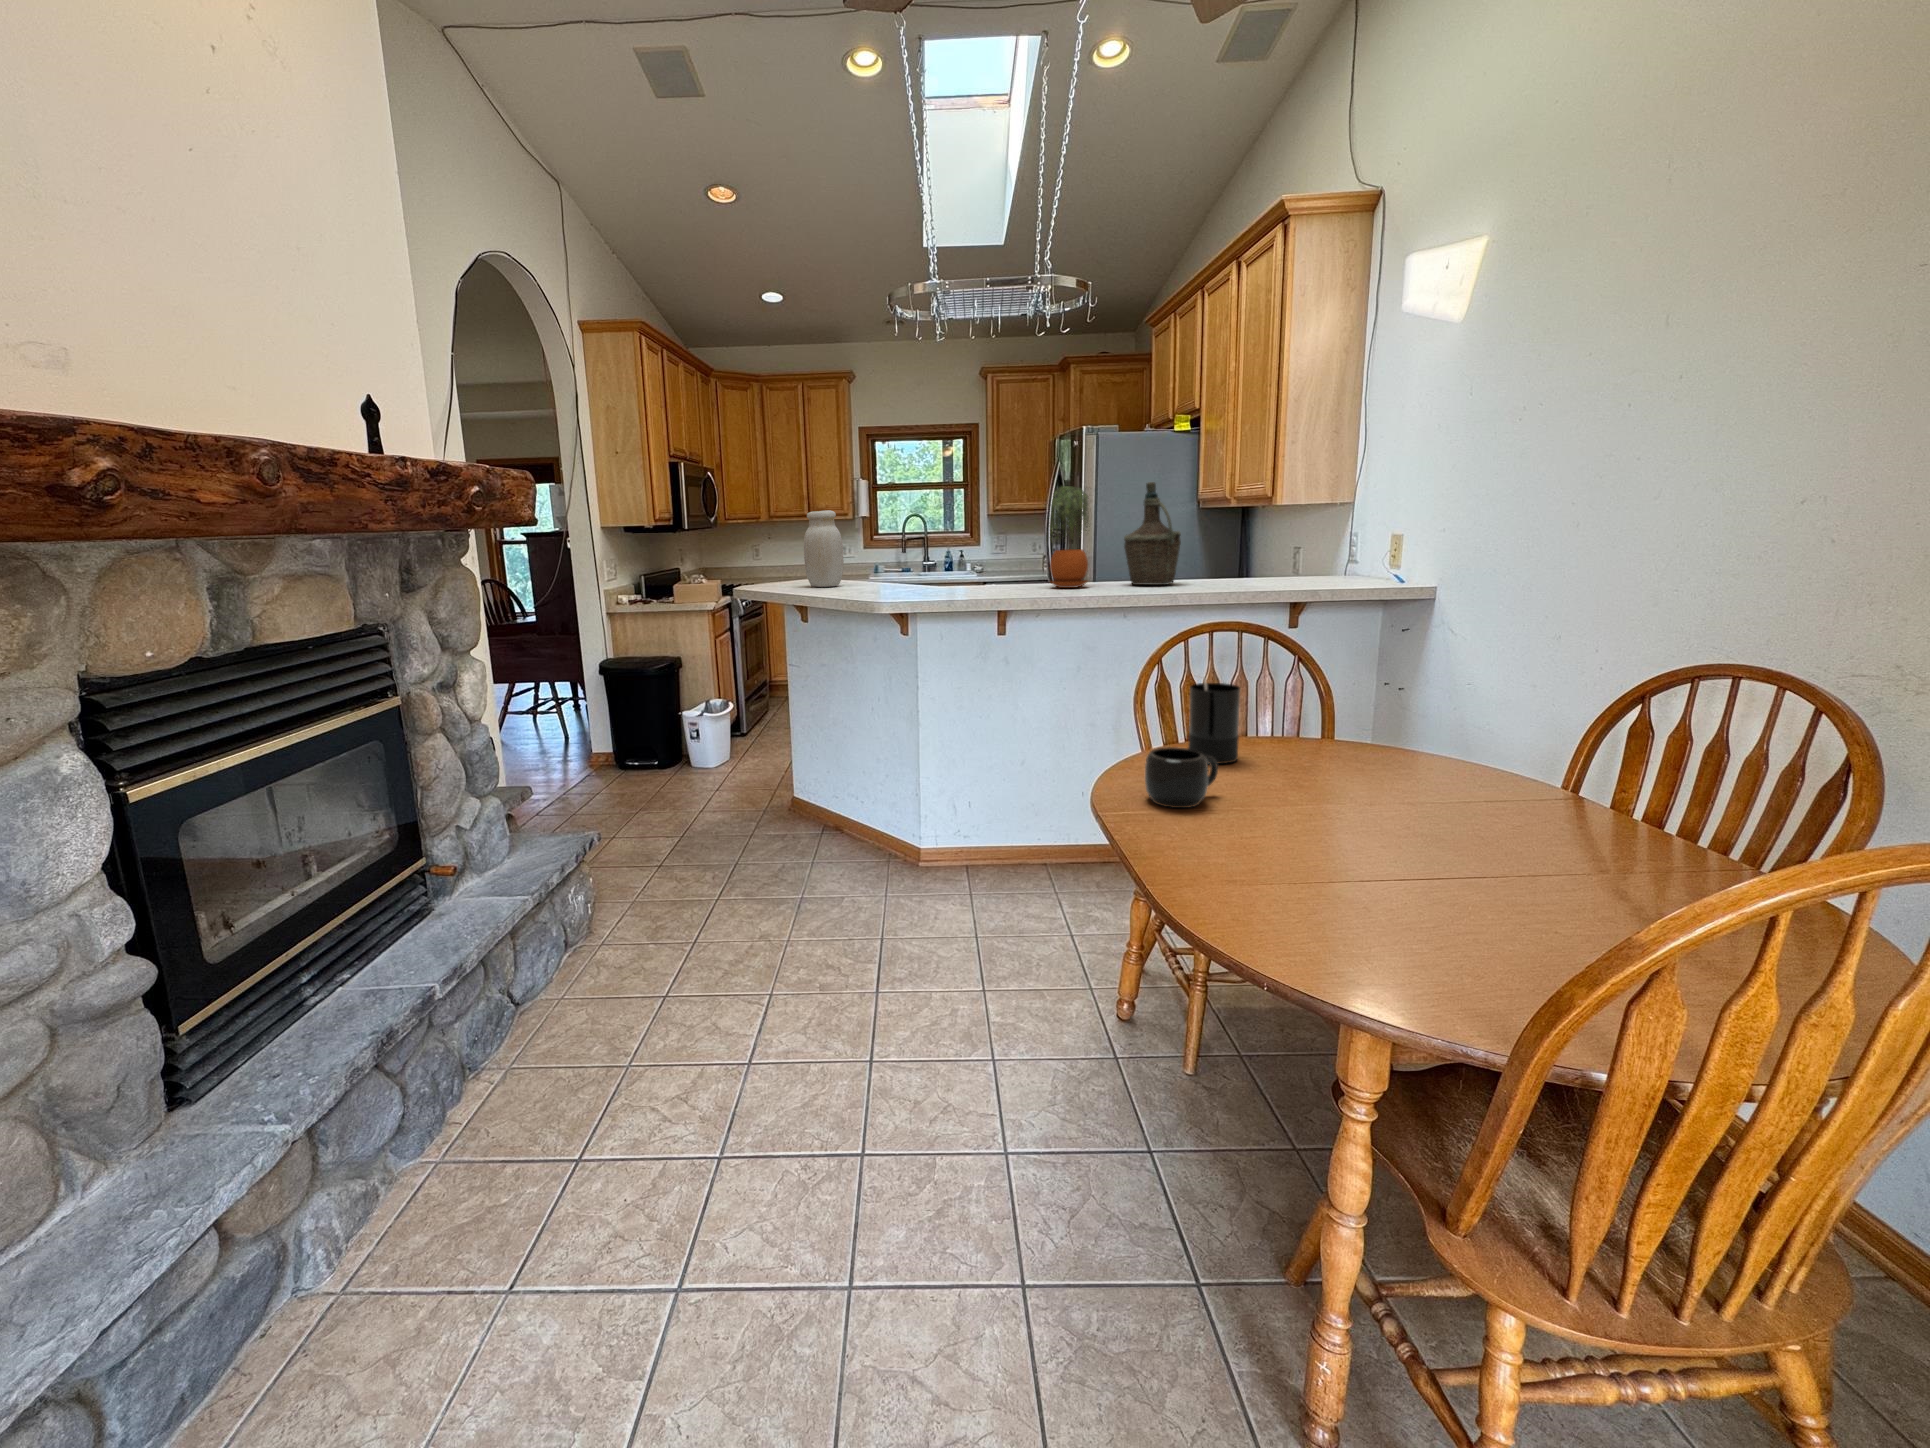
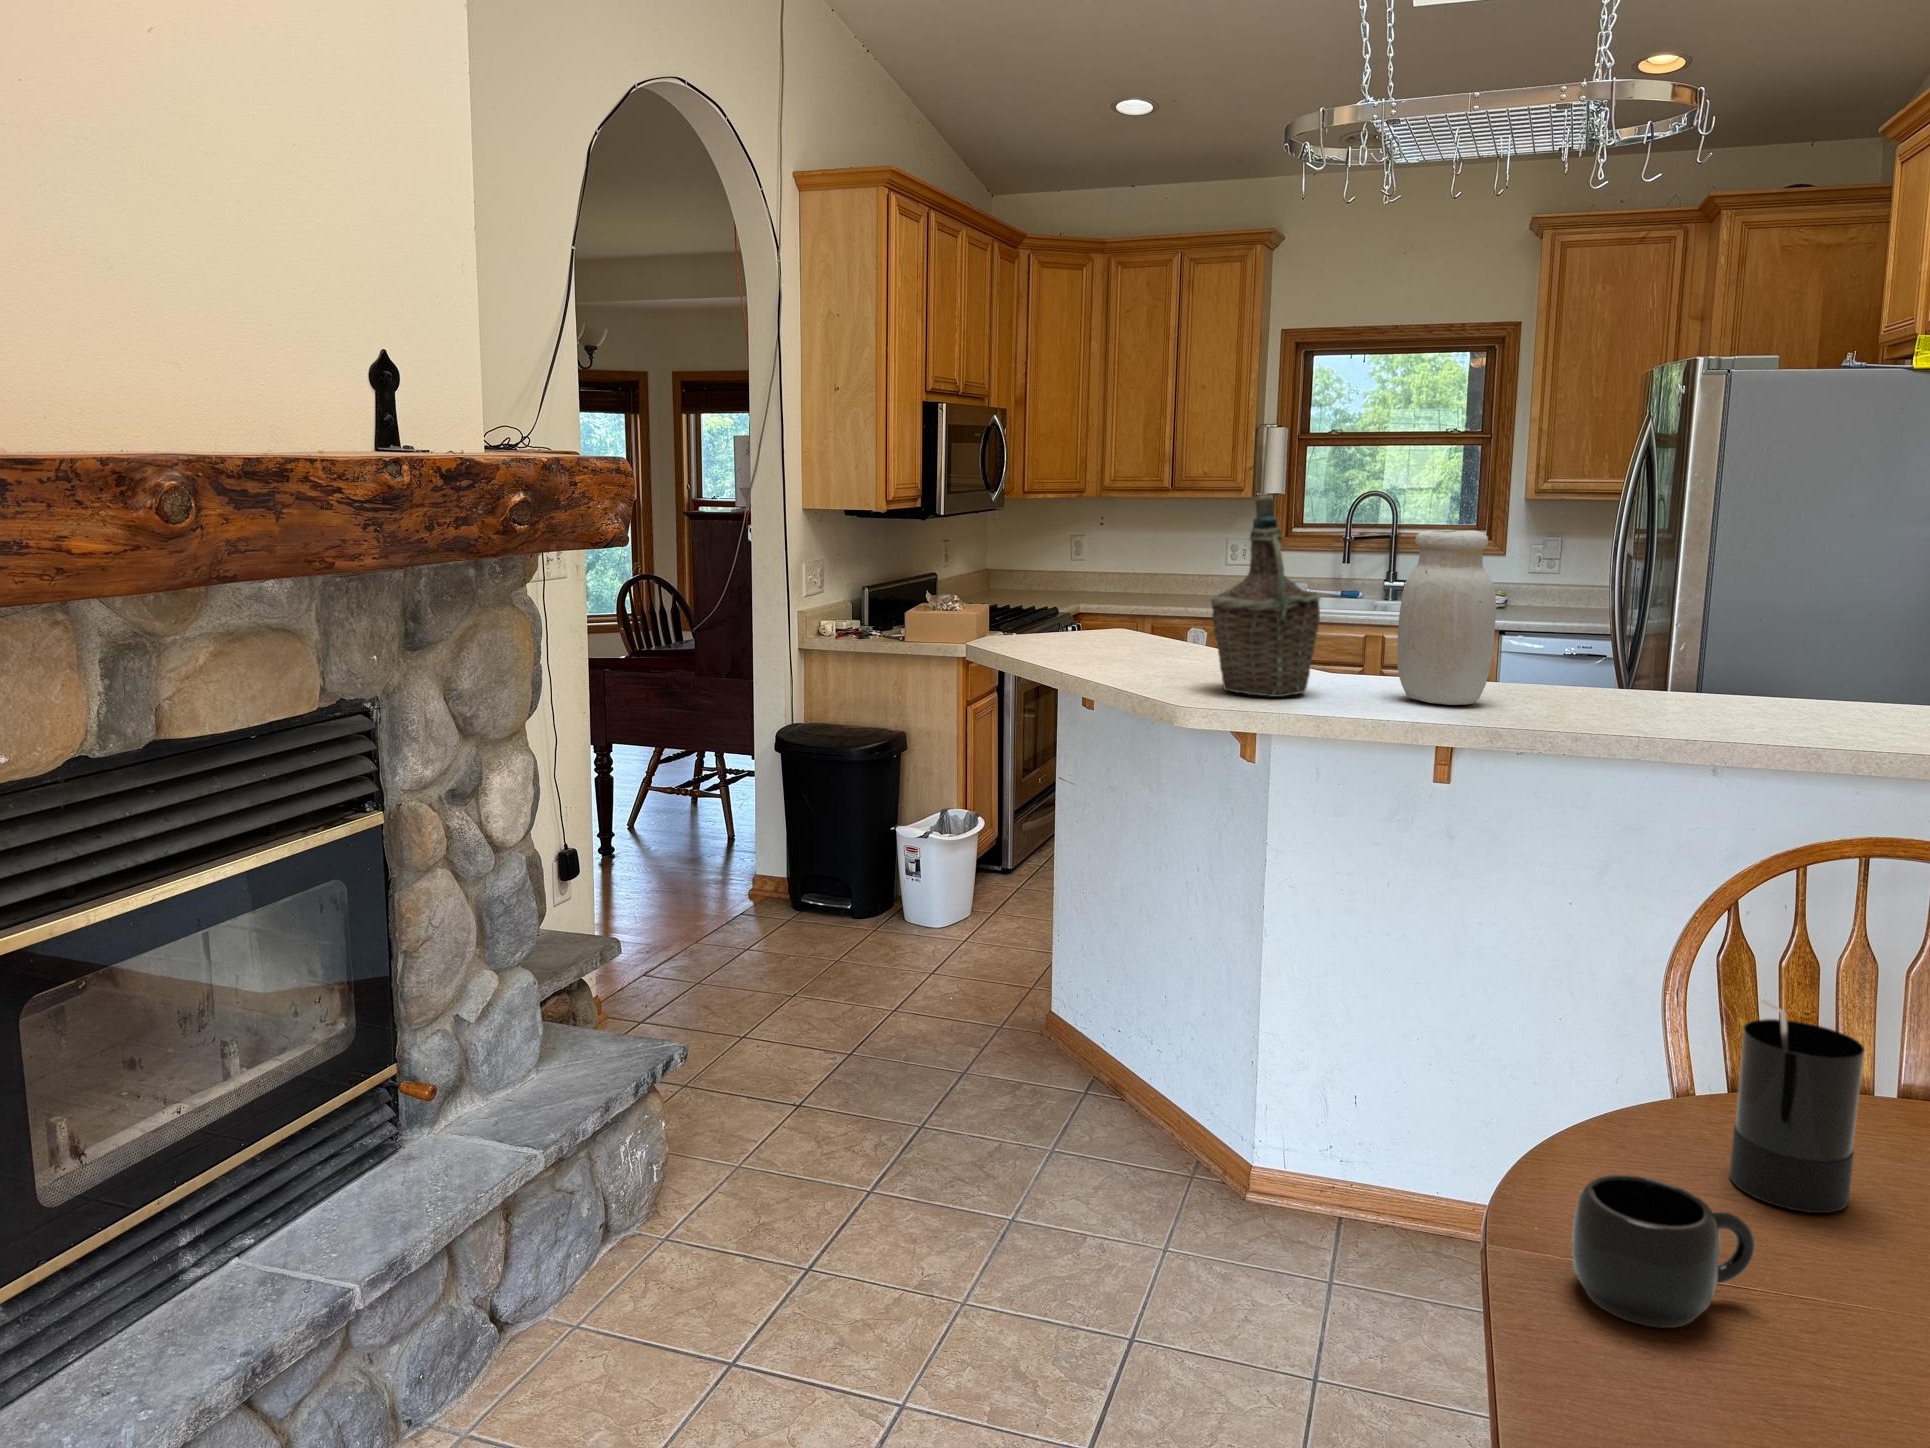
bottle: present [1124,482,1181,585] -> present [1211,497,1321,697]
potted plant: present [1046,486,1089,588] -> none [1557,502,1664,707]
jar: present [804,510,844,587] -> present [1397,530,1496,705]

